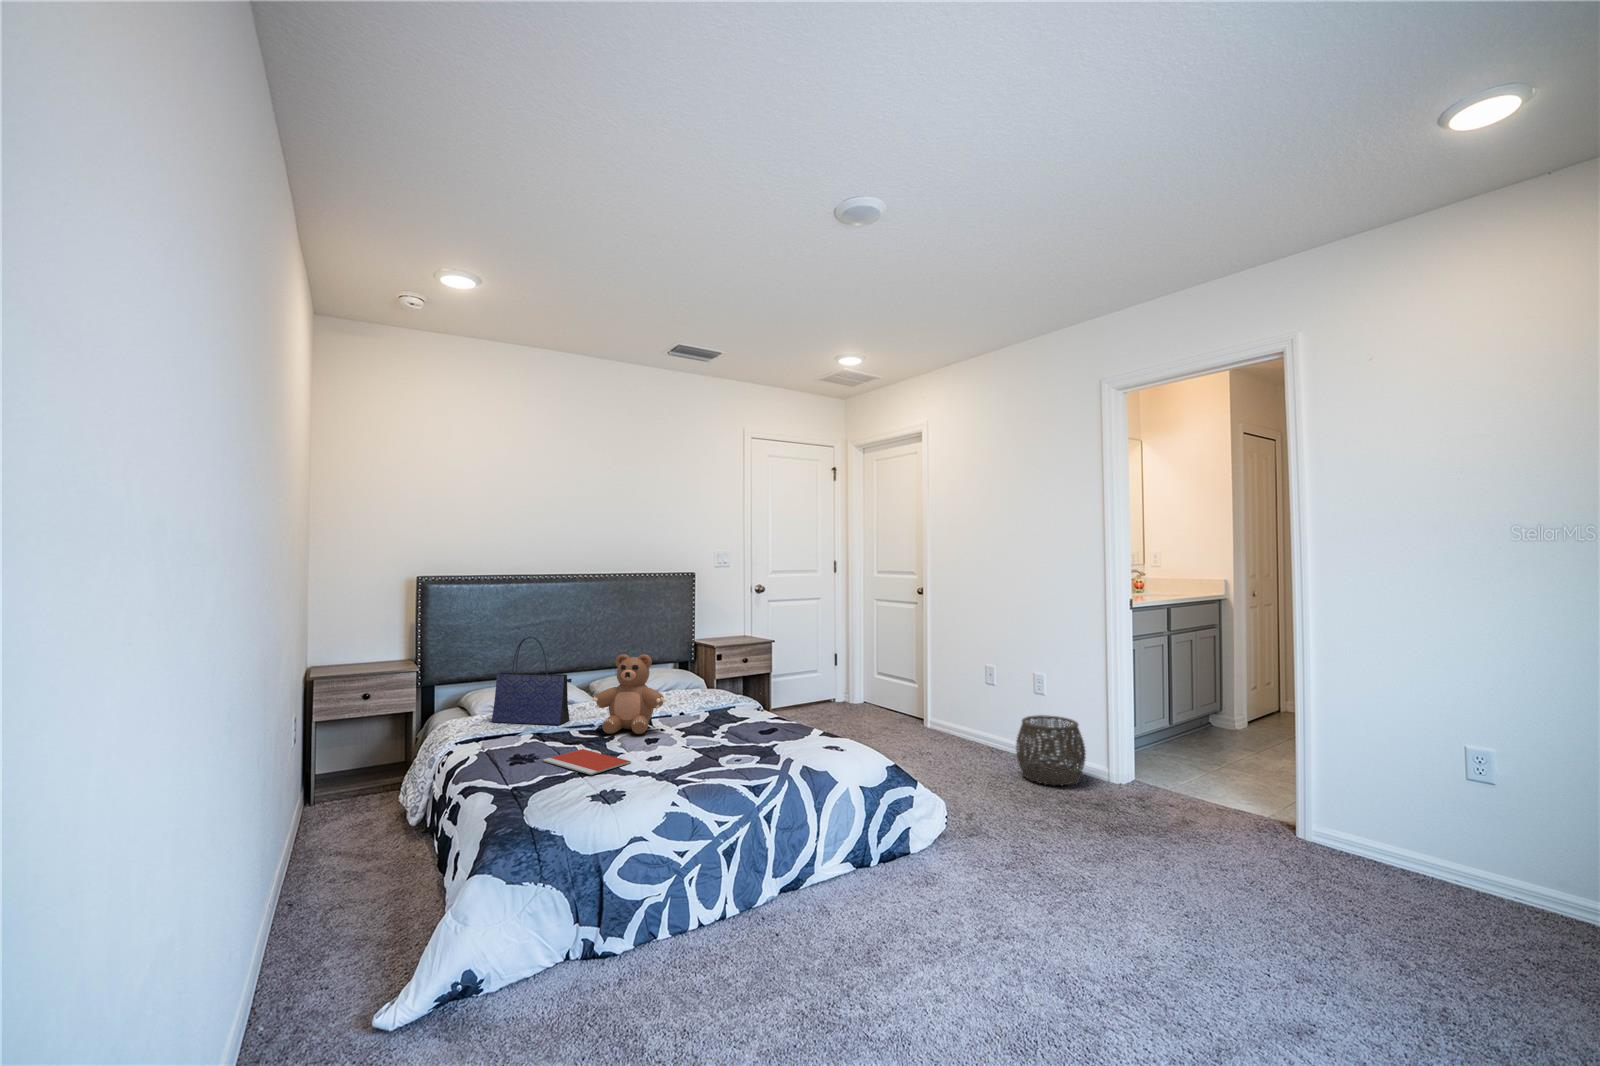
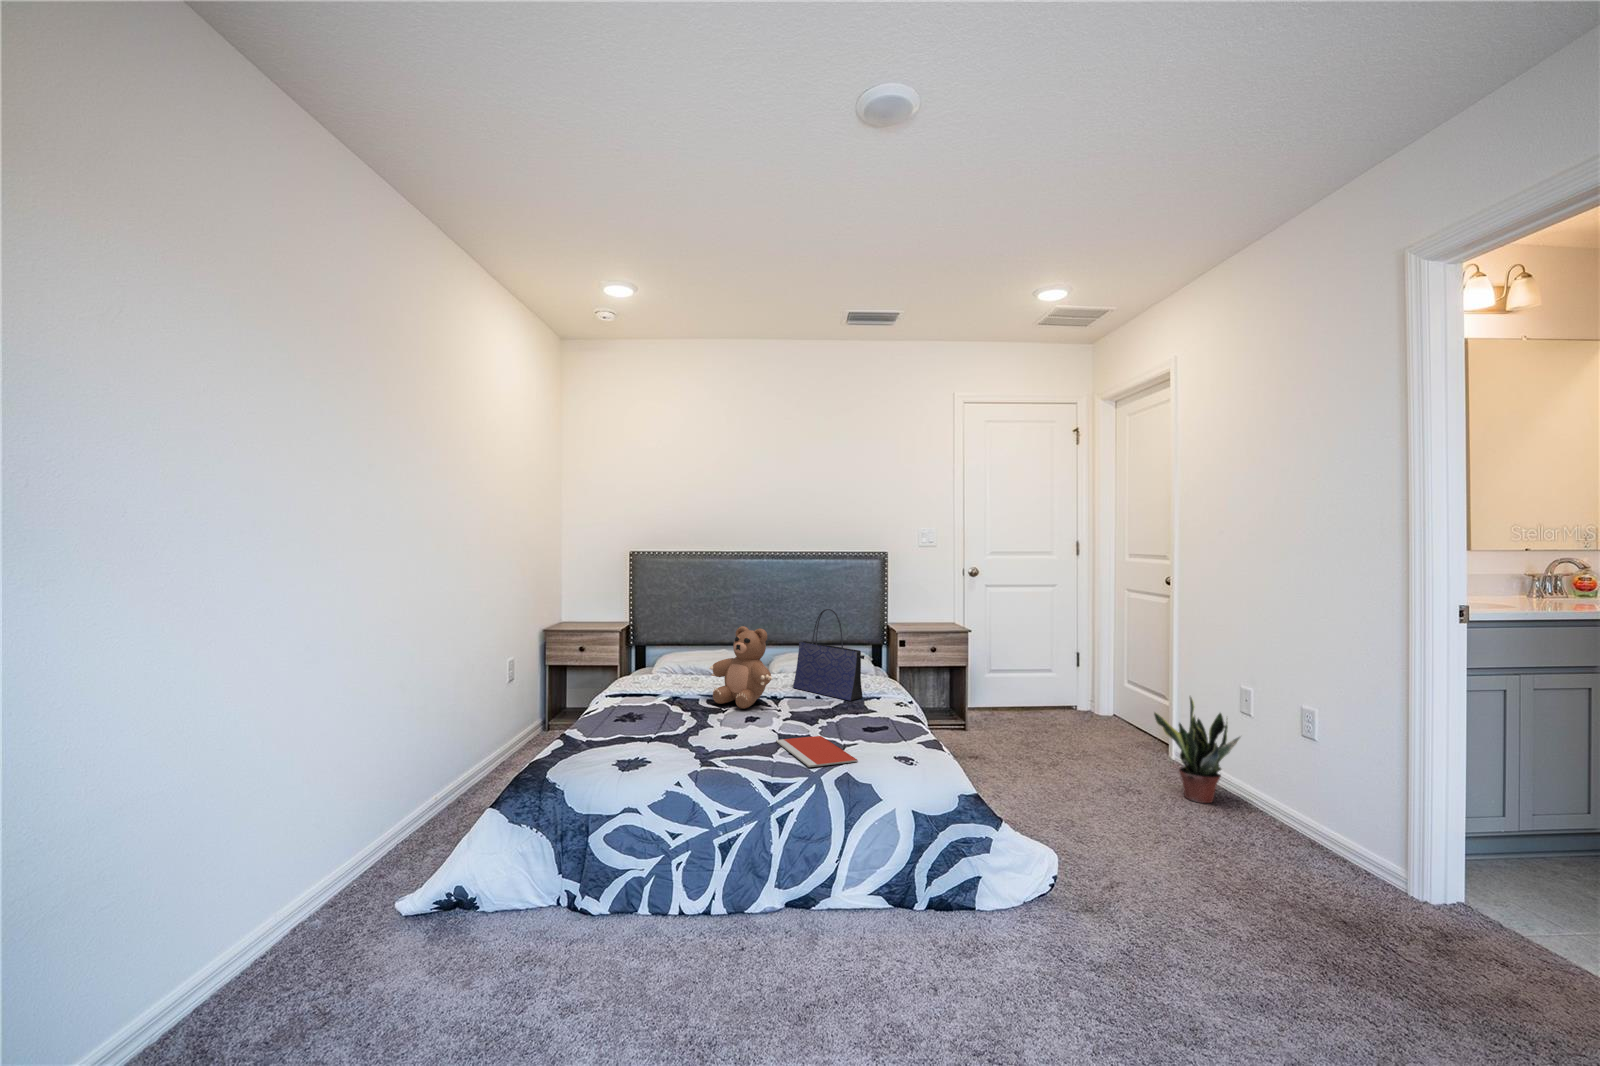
tote bag: present [492,637,572,725] -> present [793,609,864,701]
potted plant: none [934,671,994,750] -> present [1154,697,1240,803]
woven basket: present [1016,715,1086,785] -> none [1237,774,1353,885]
notebook: present [543,749,631,775] -> present [776,736,858,767]

